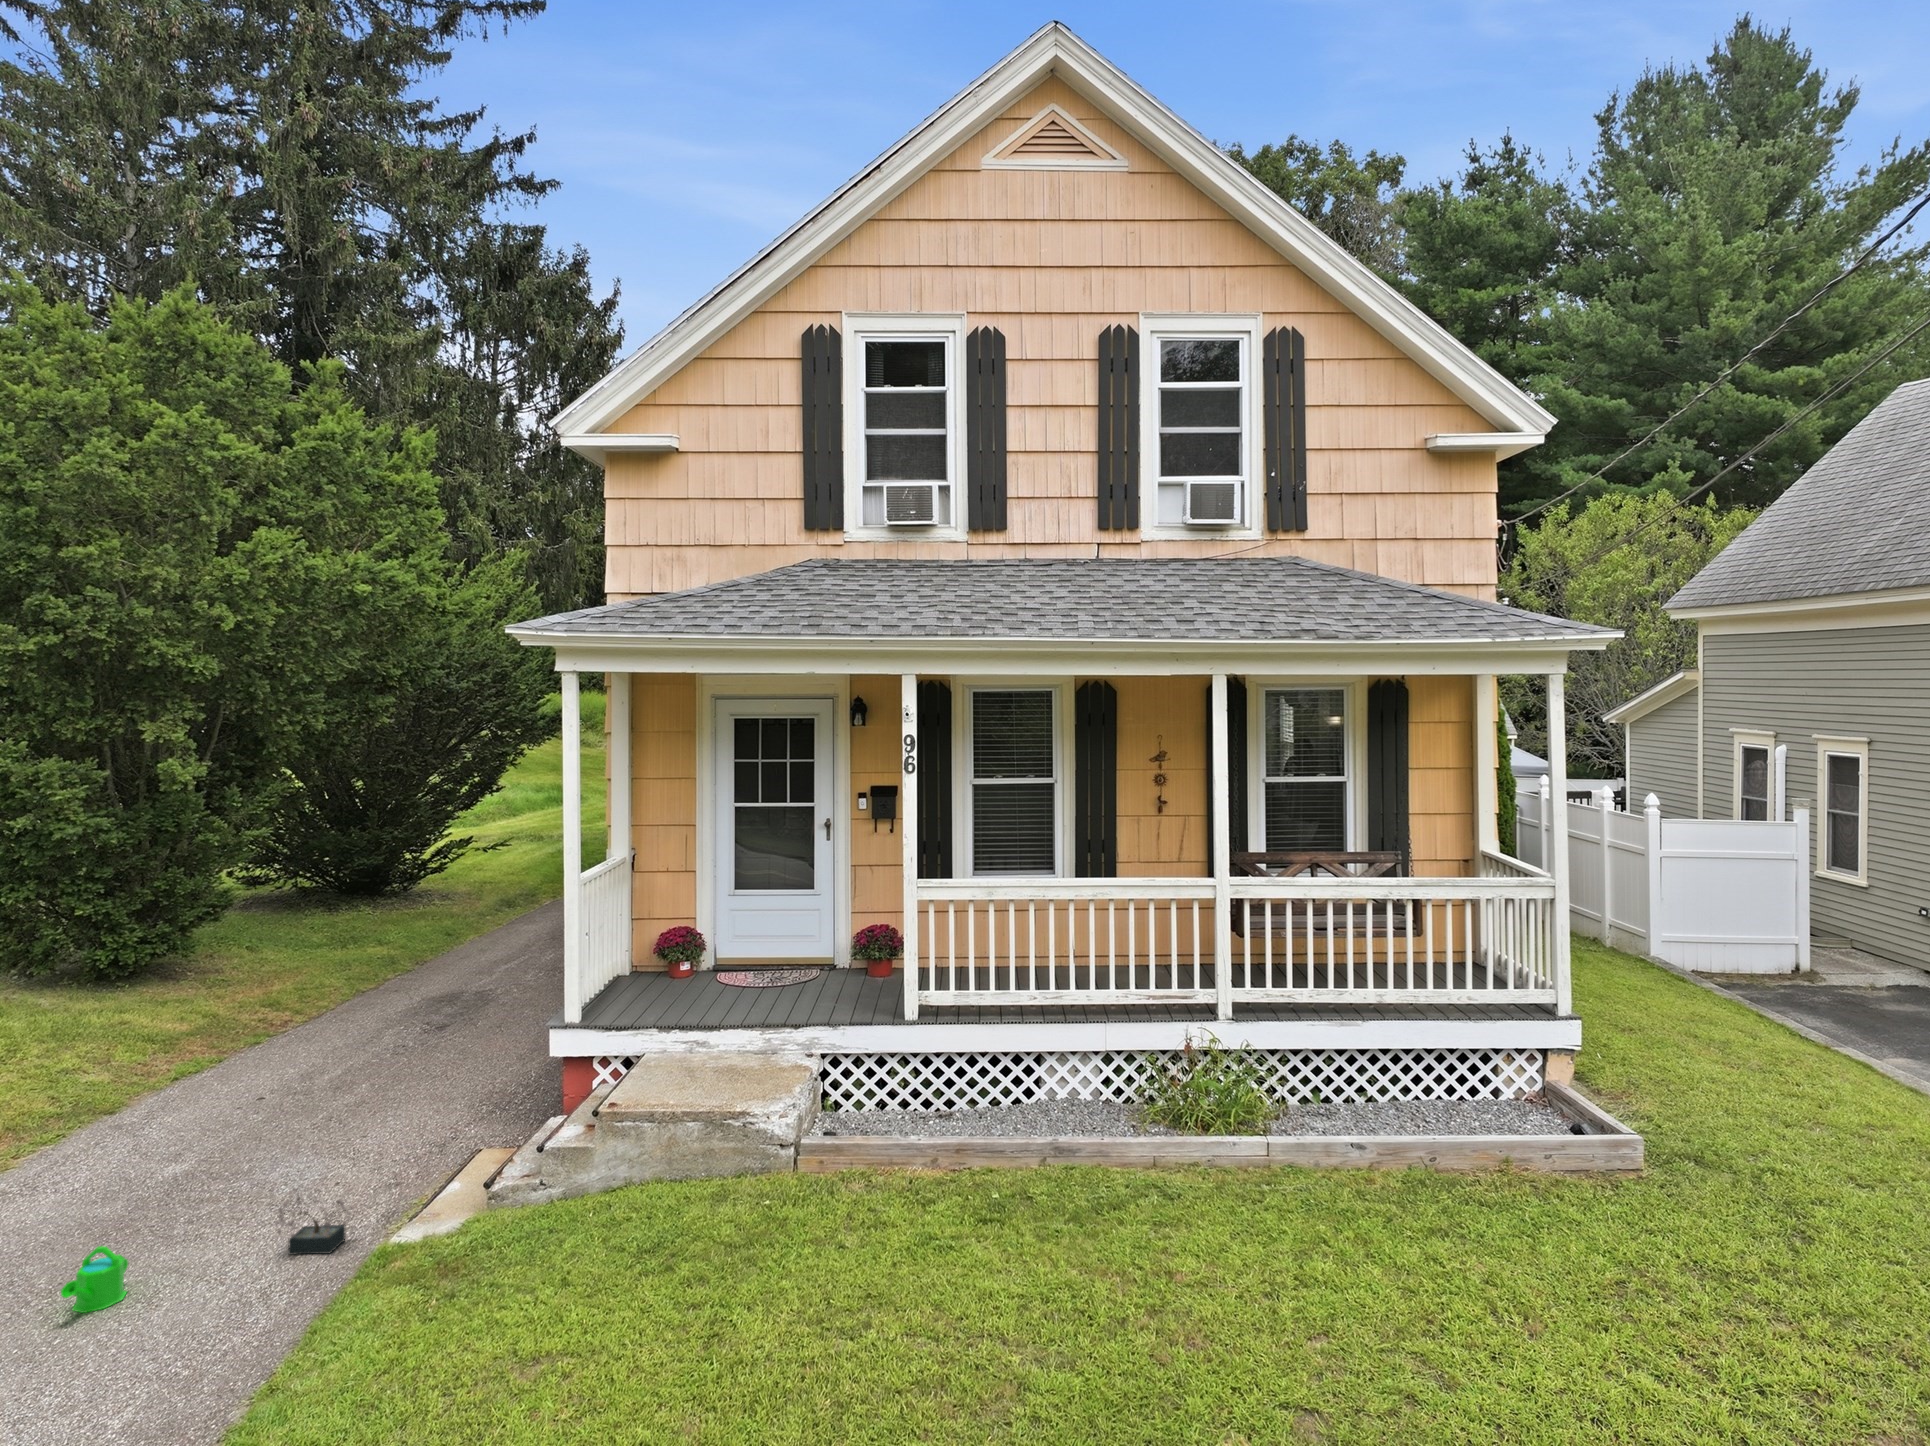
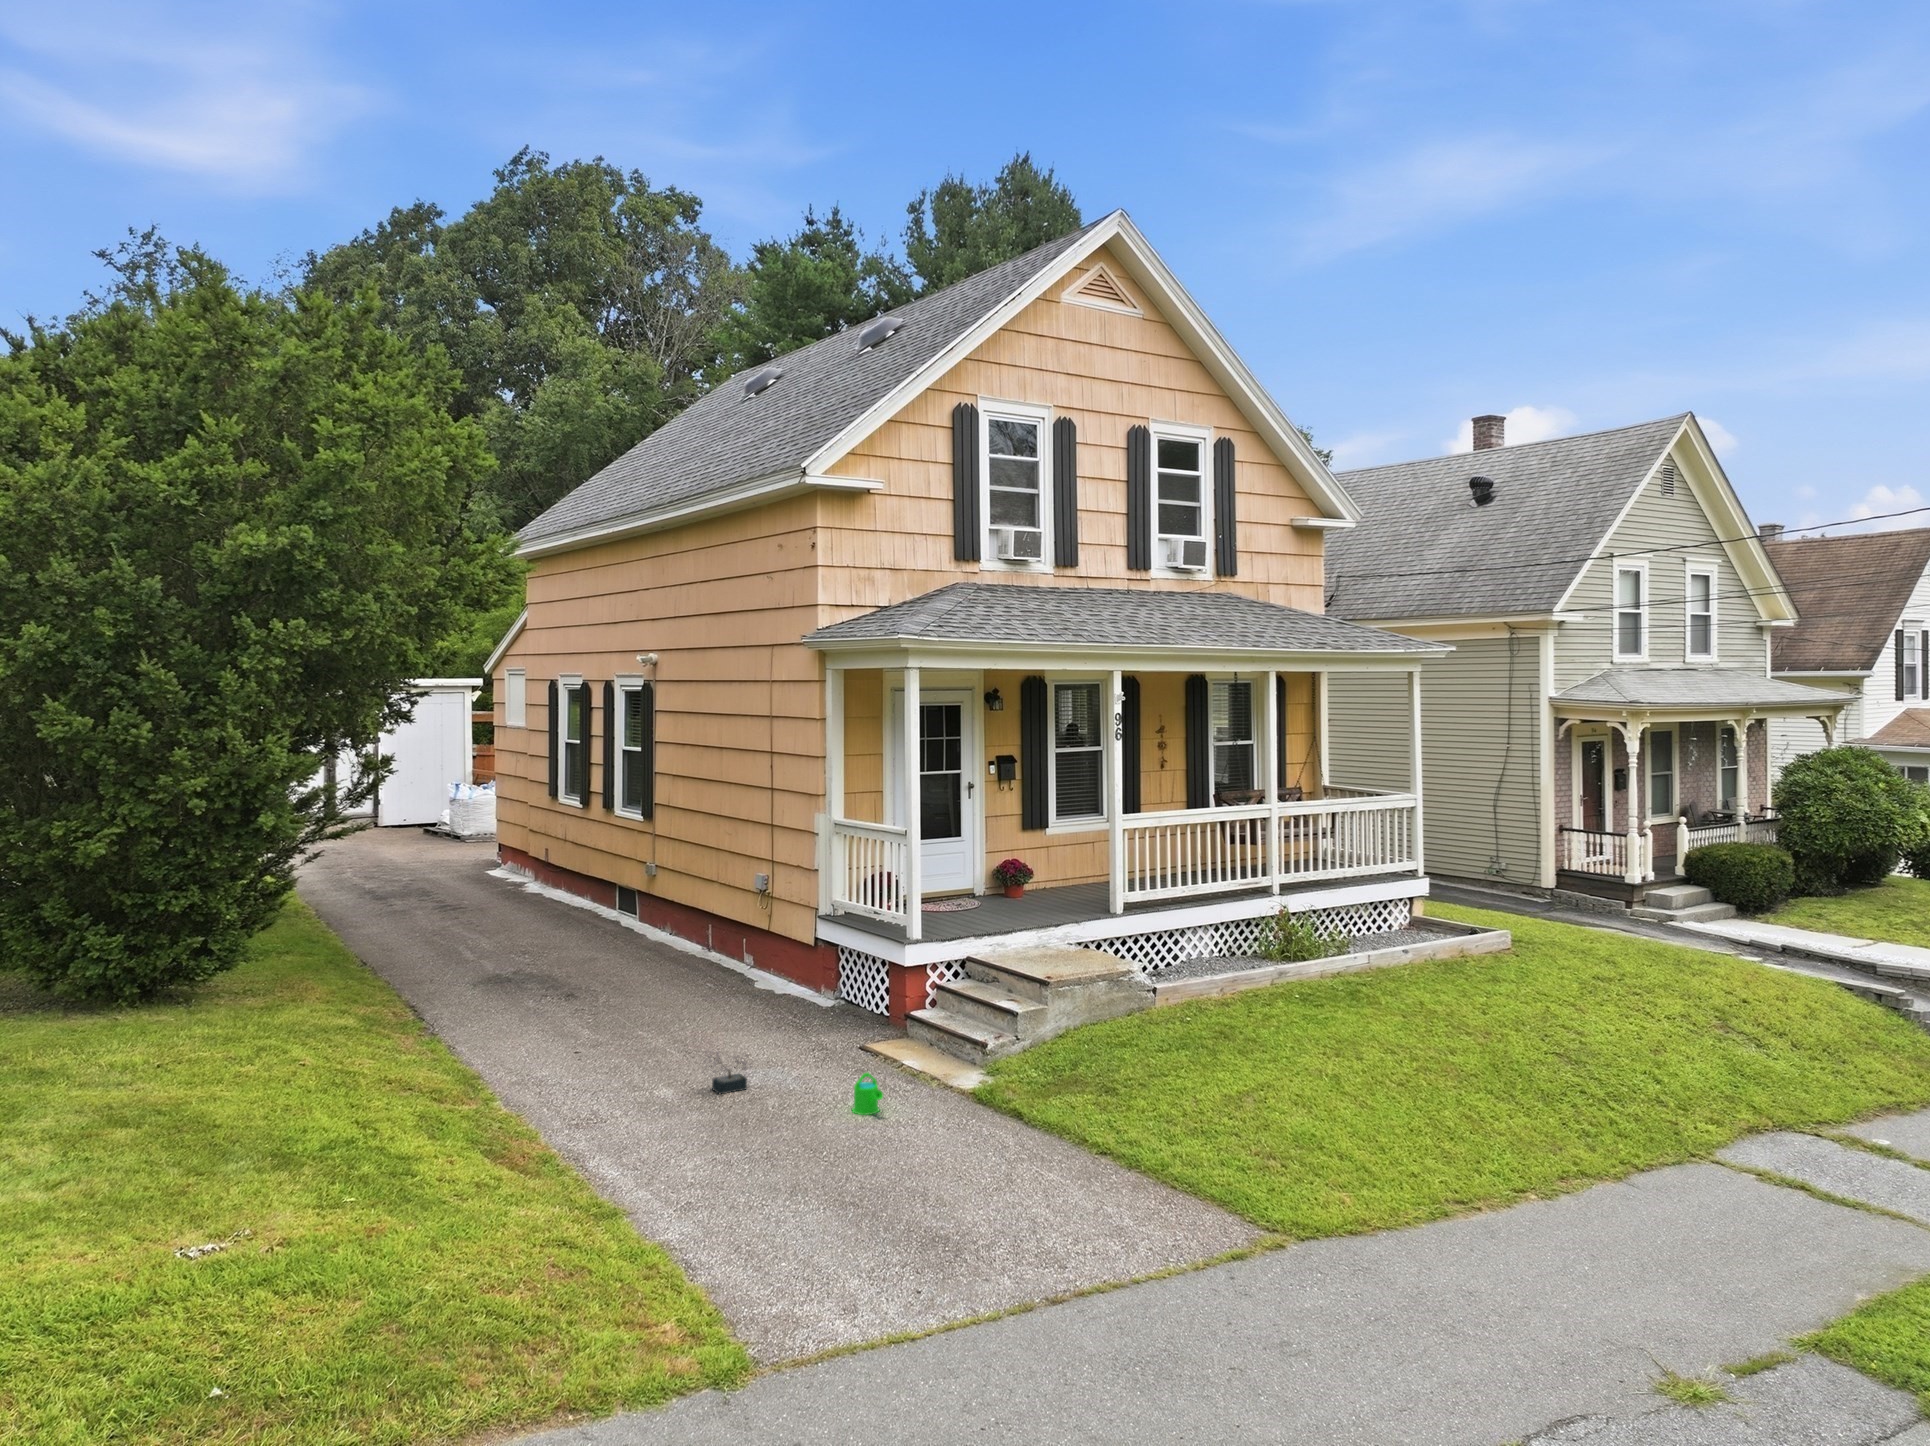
decorative plant: present [276,1188,353,1255] -> present [704,1051,751,1094]

